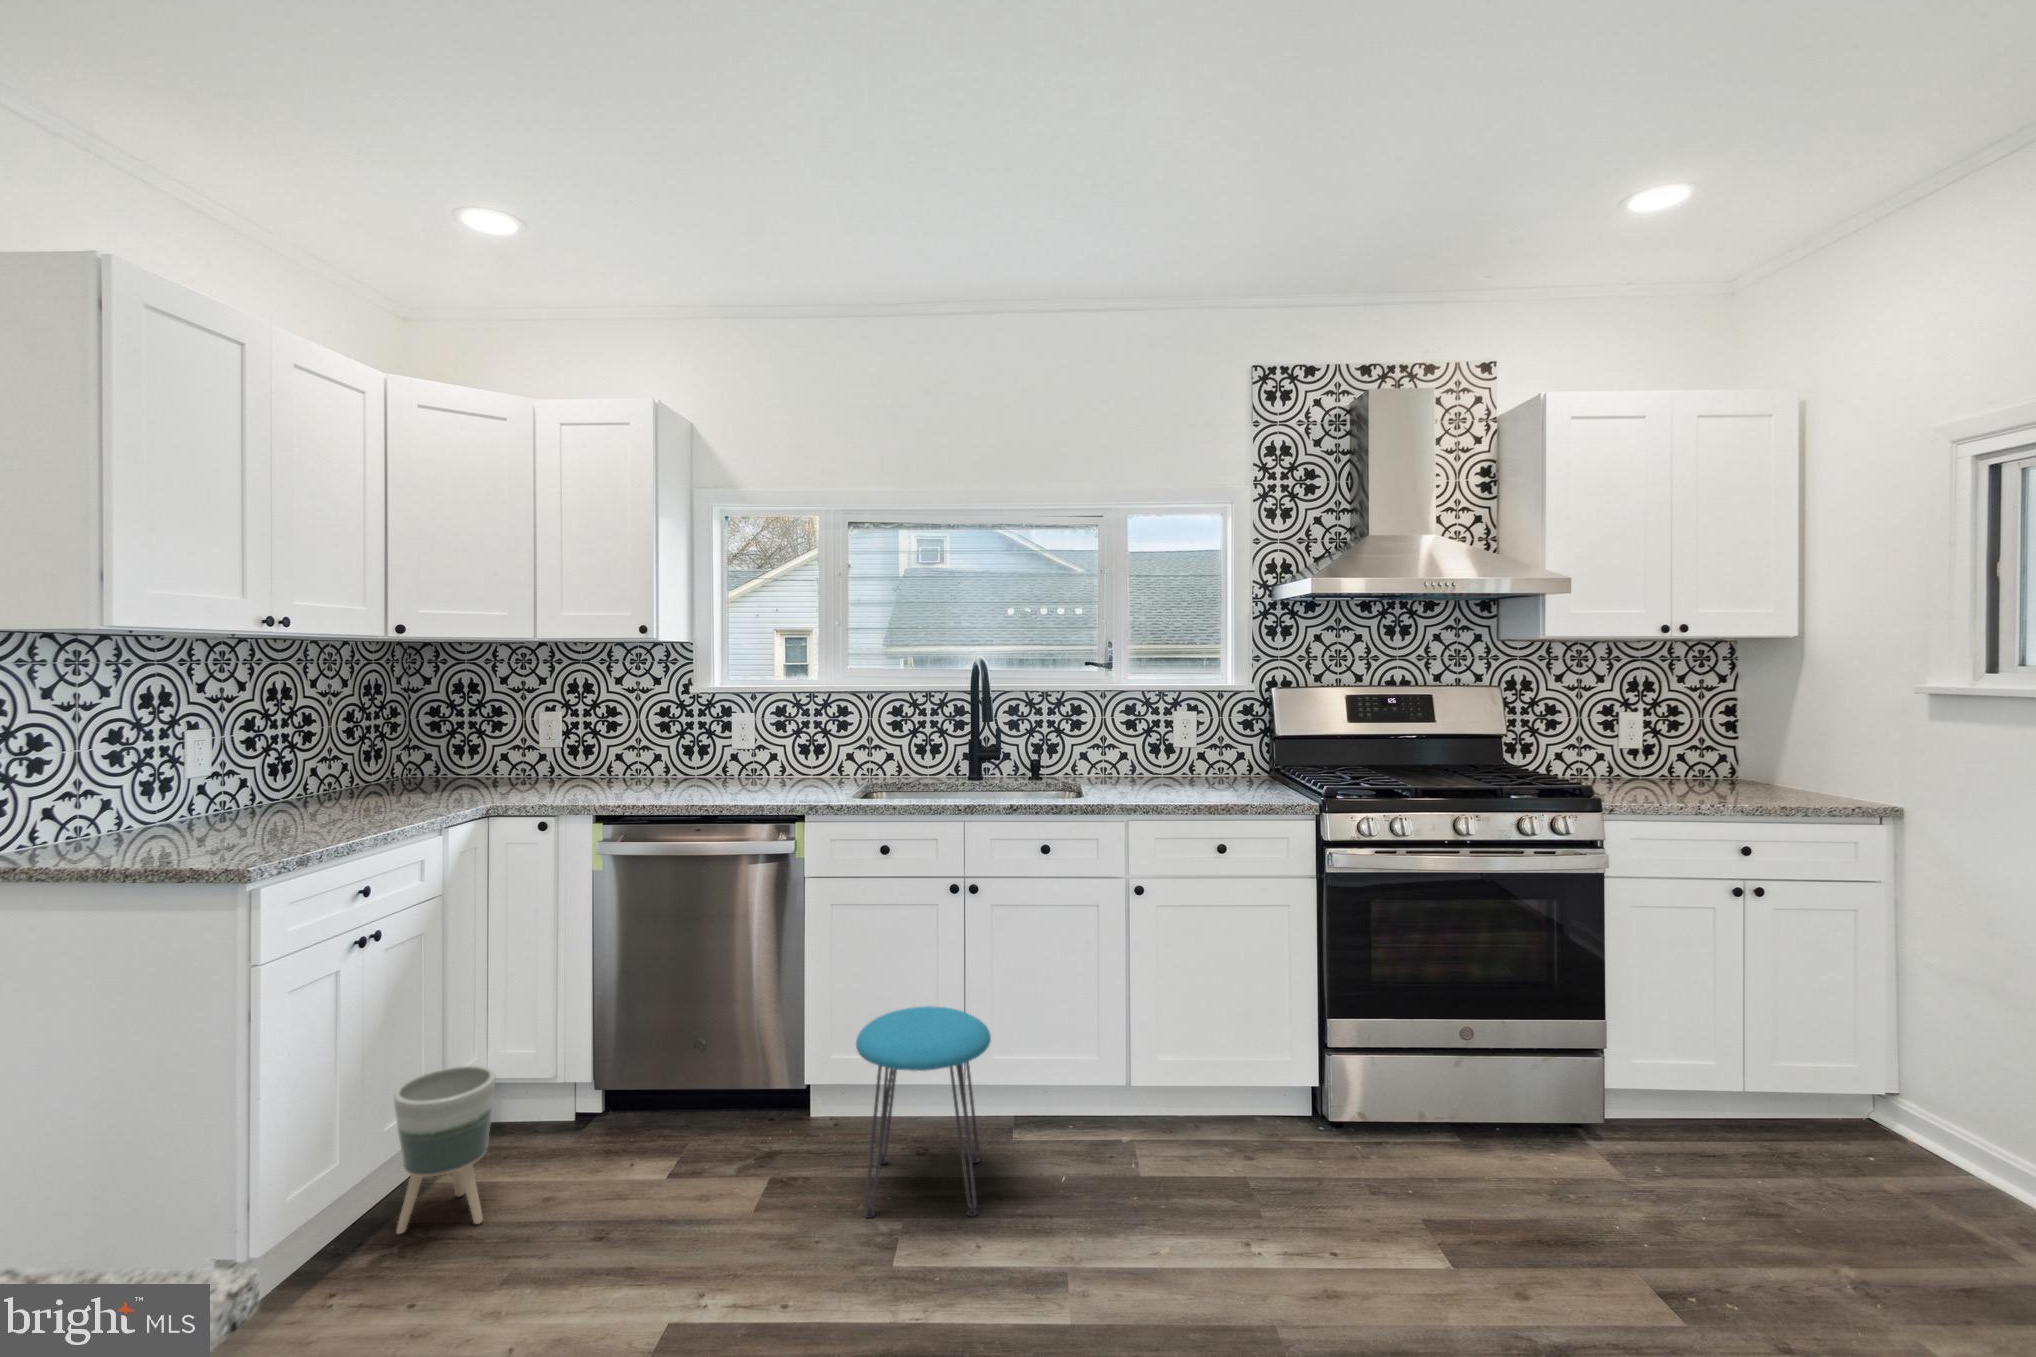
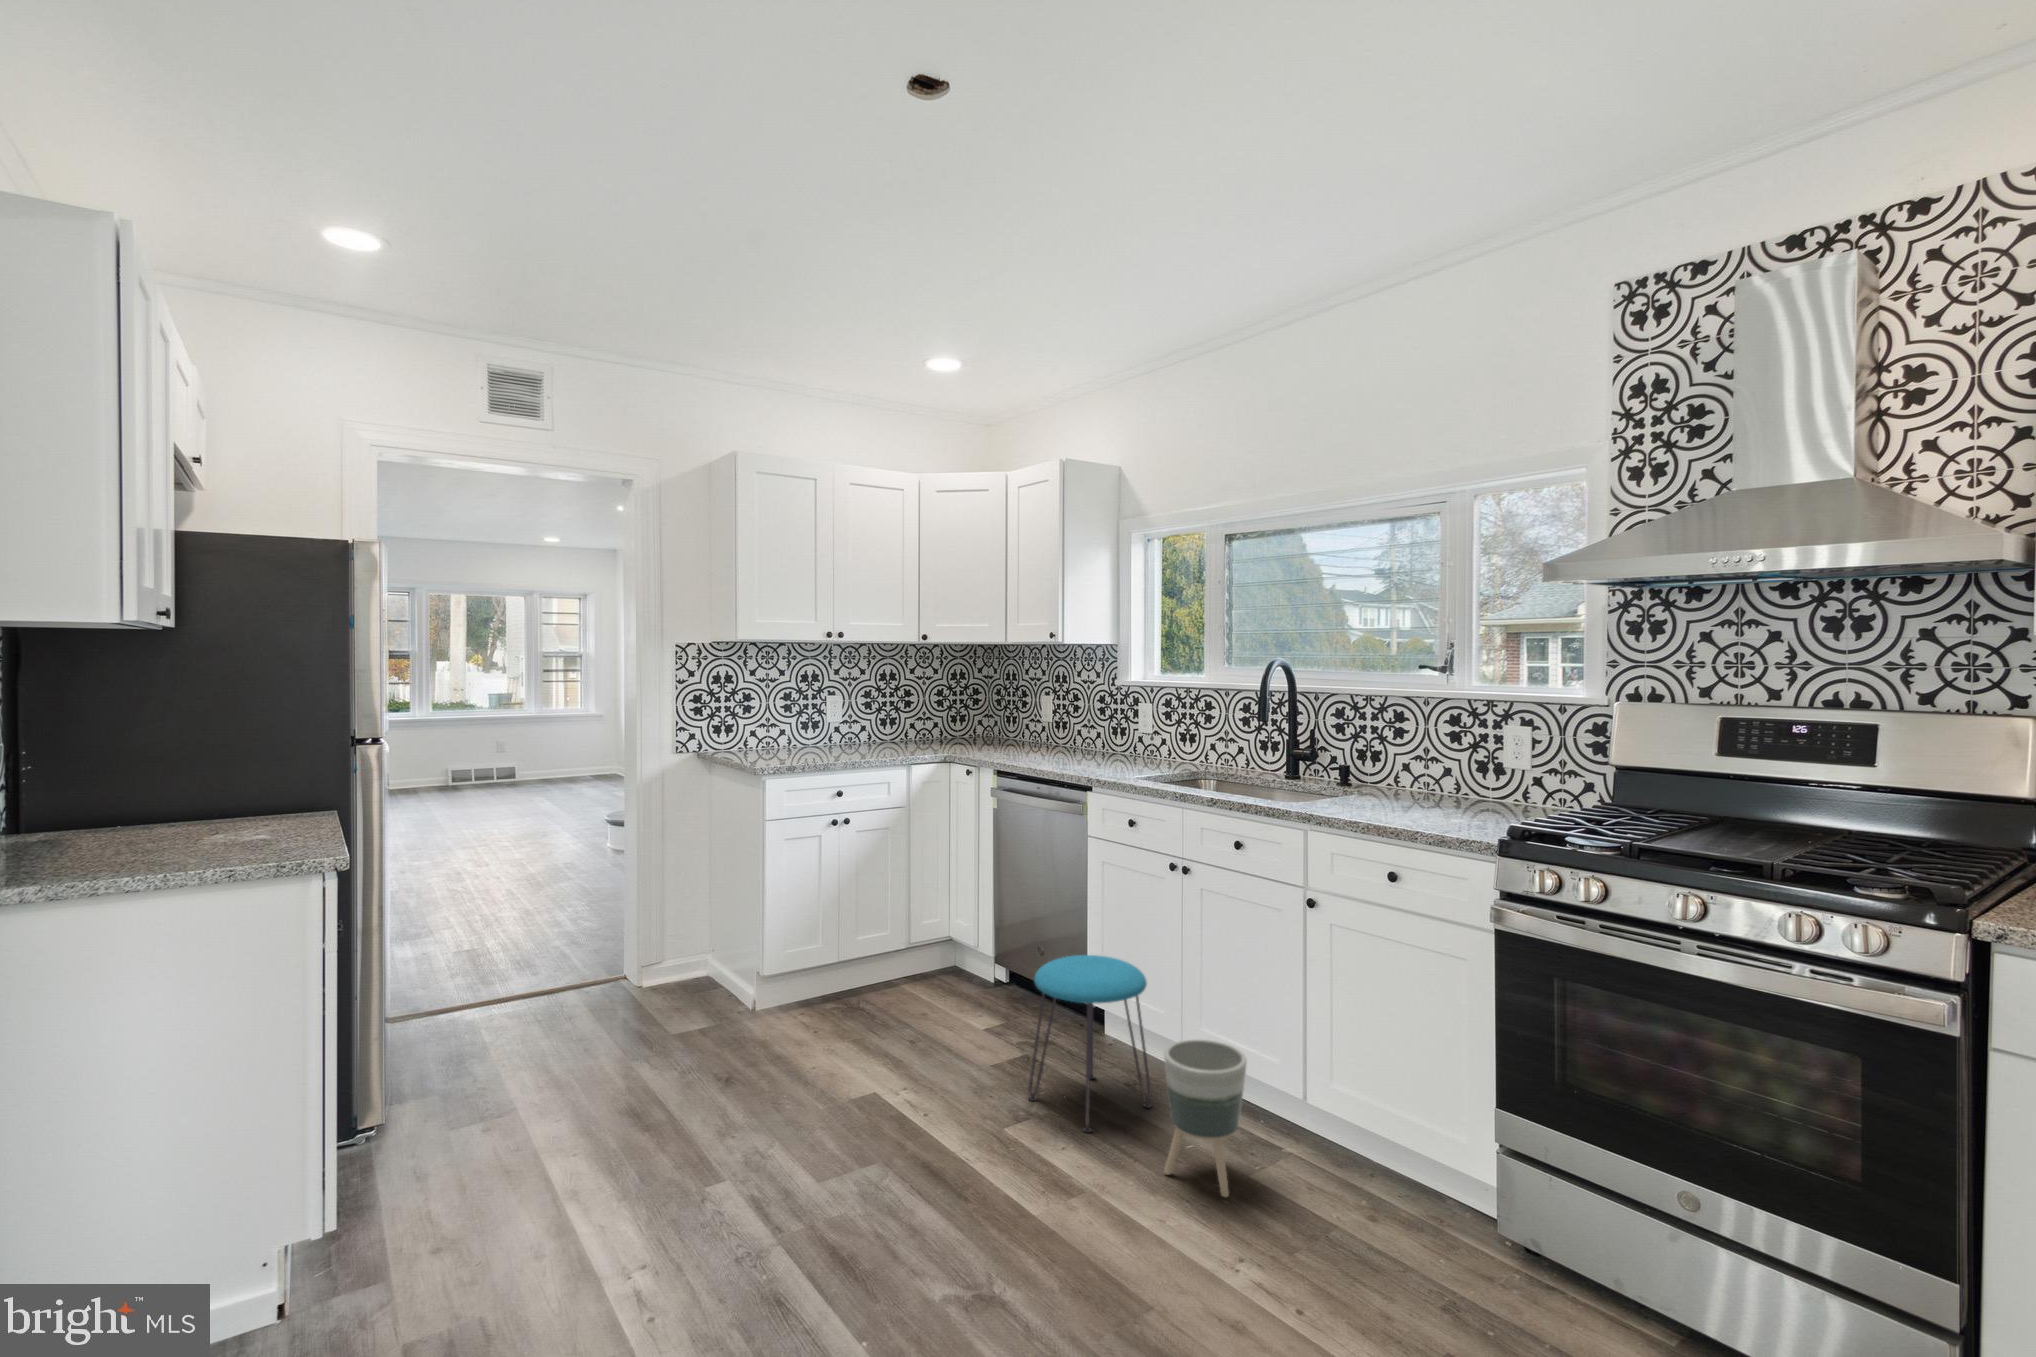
planter: present [394,1066,495,1234] -> present [1164,1039,1247,1197]

